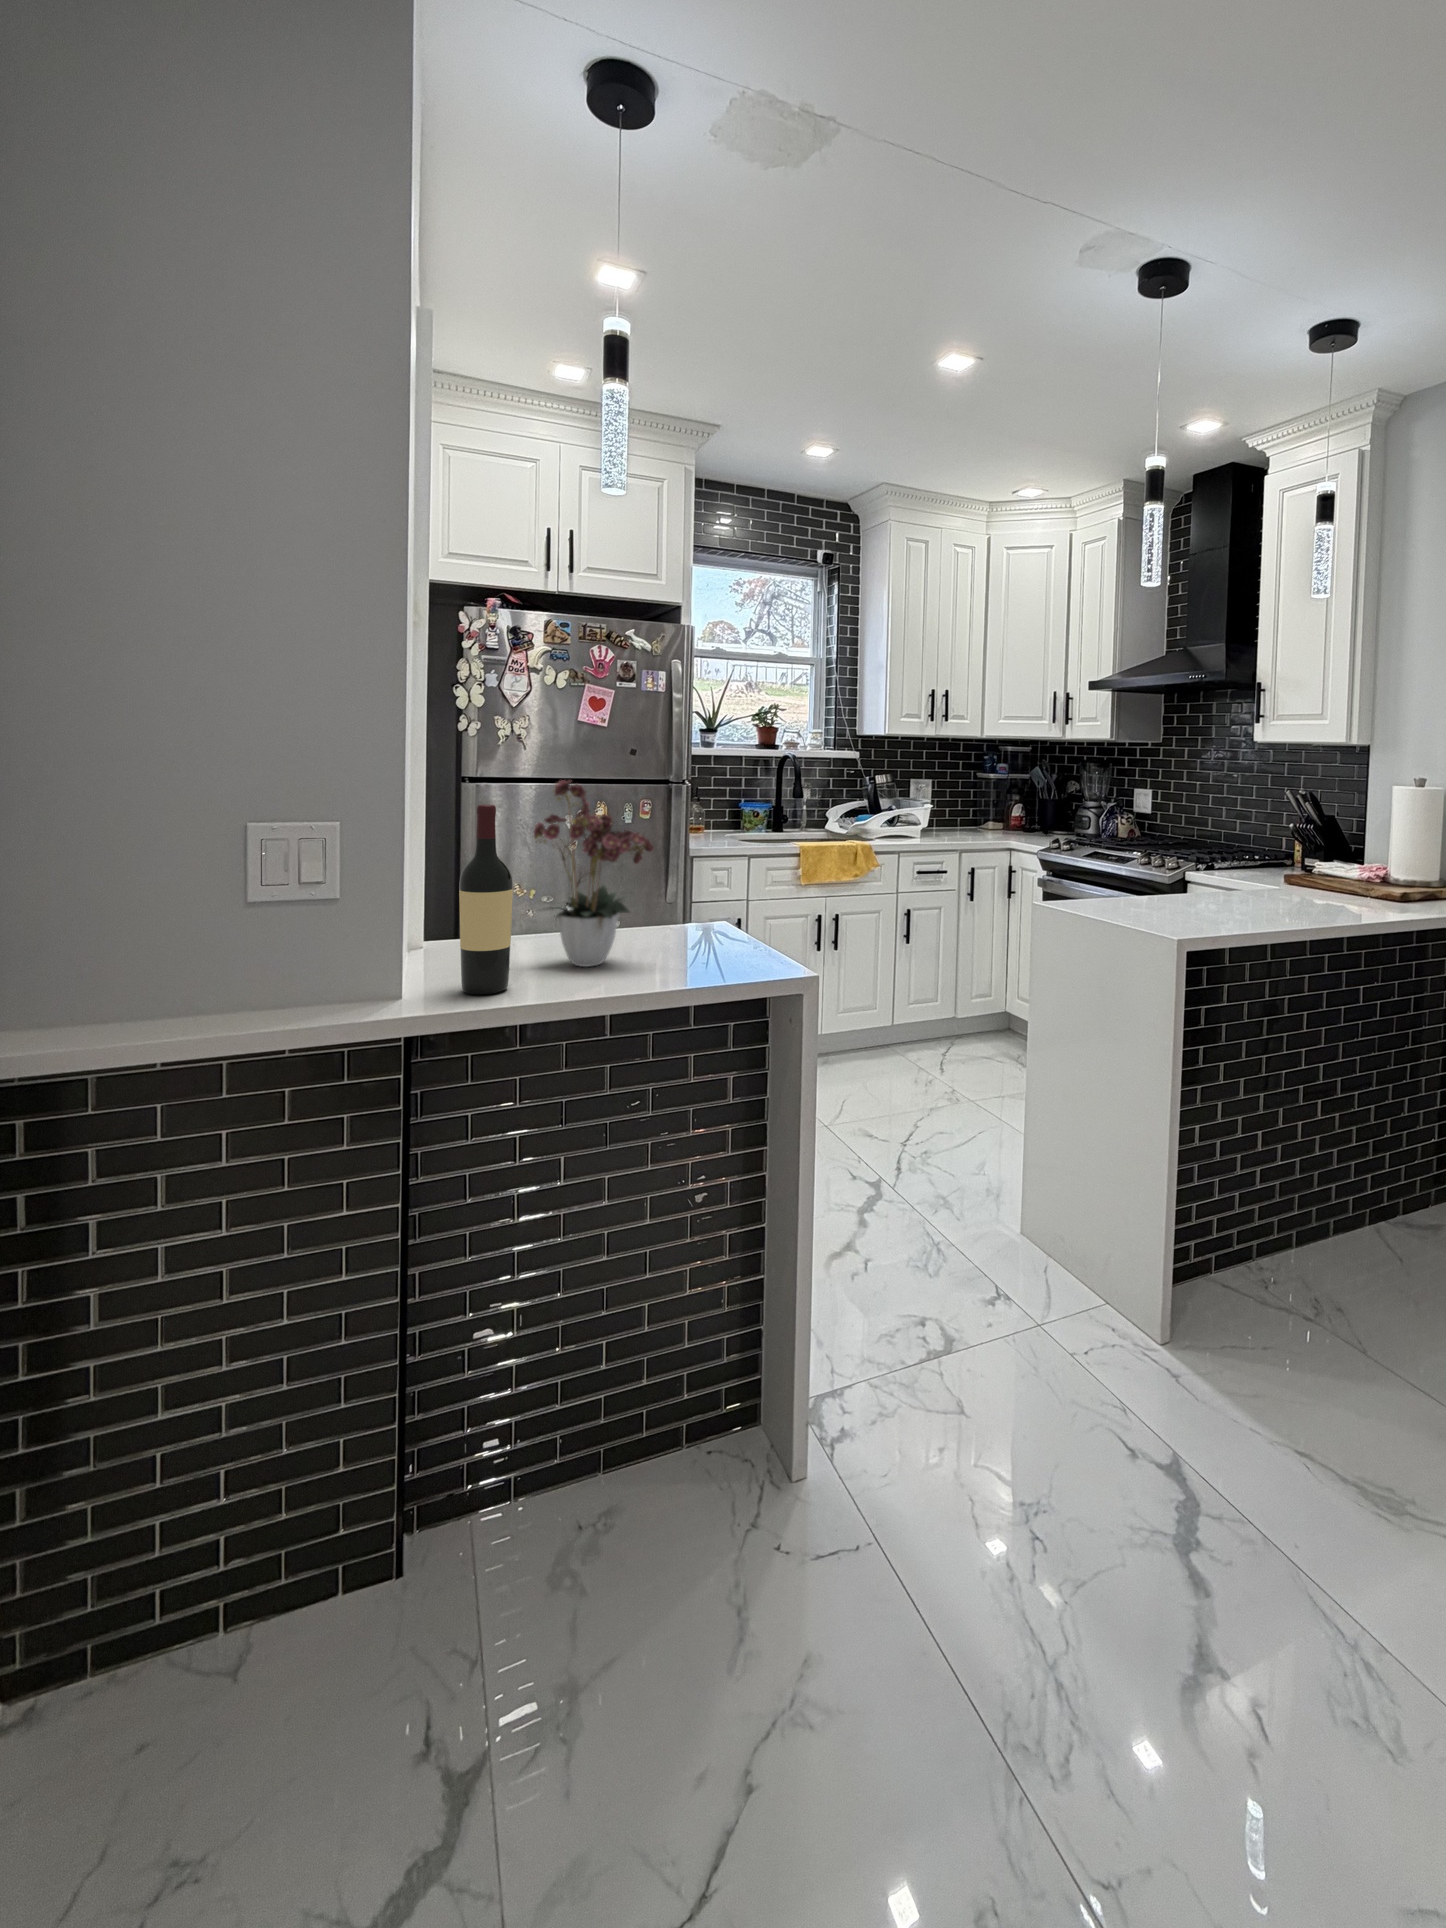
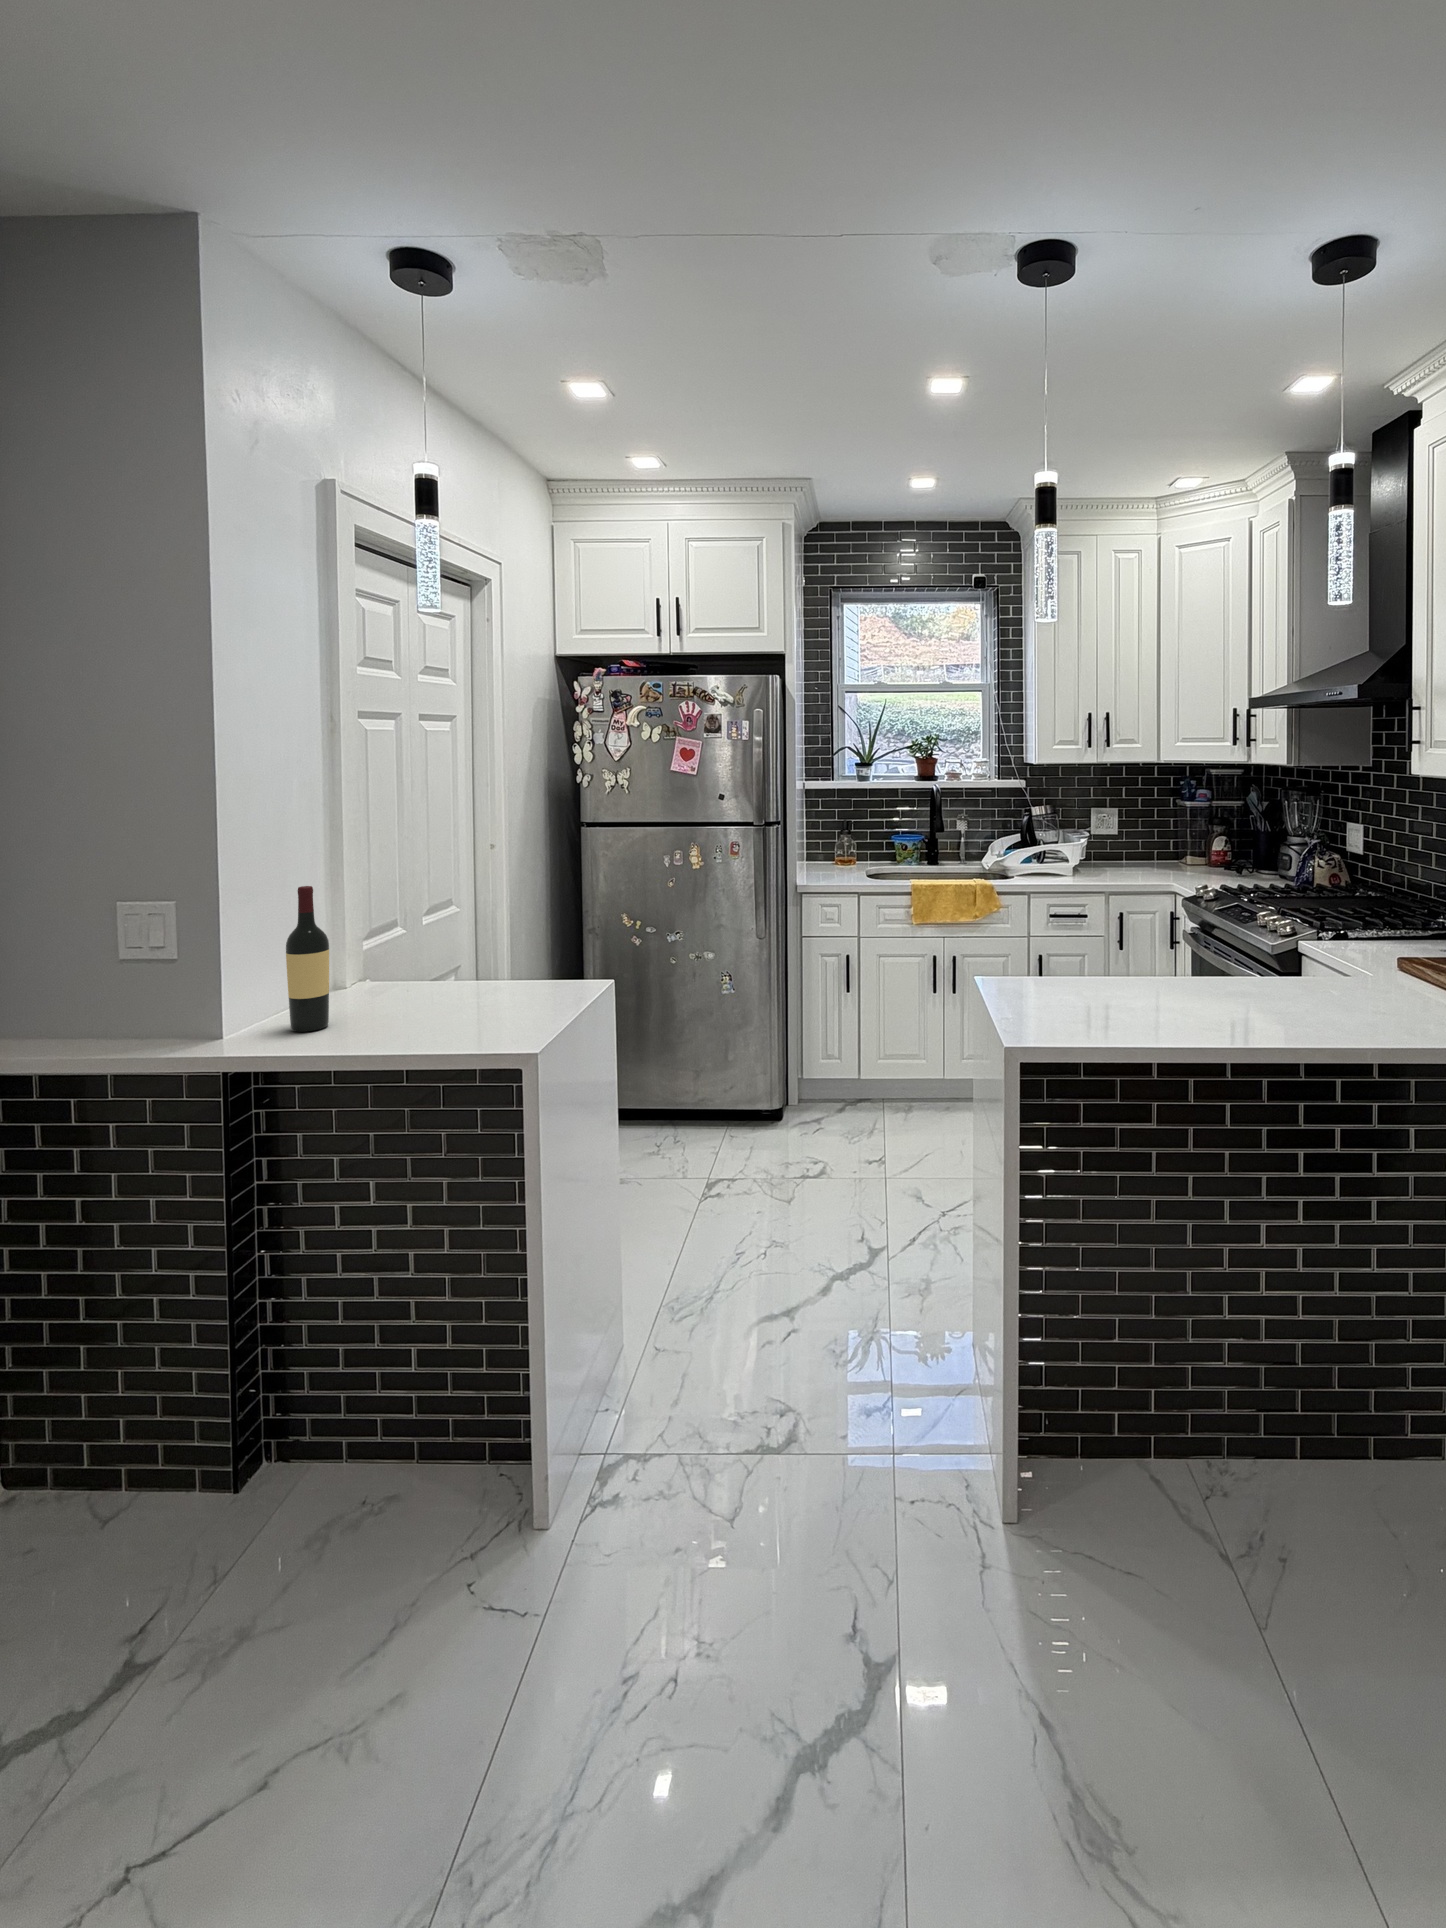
flower arrangement: present [534,780,654,967] -> none [373,854,468,1014]

